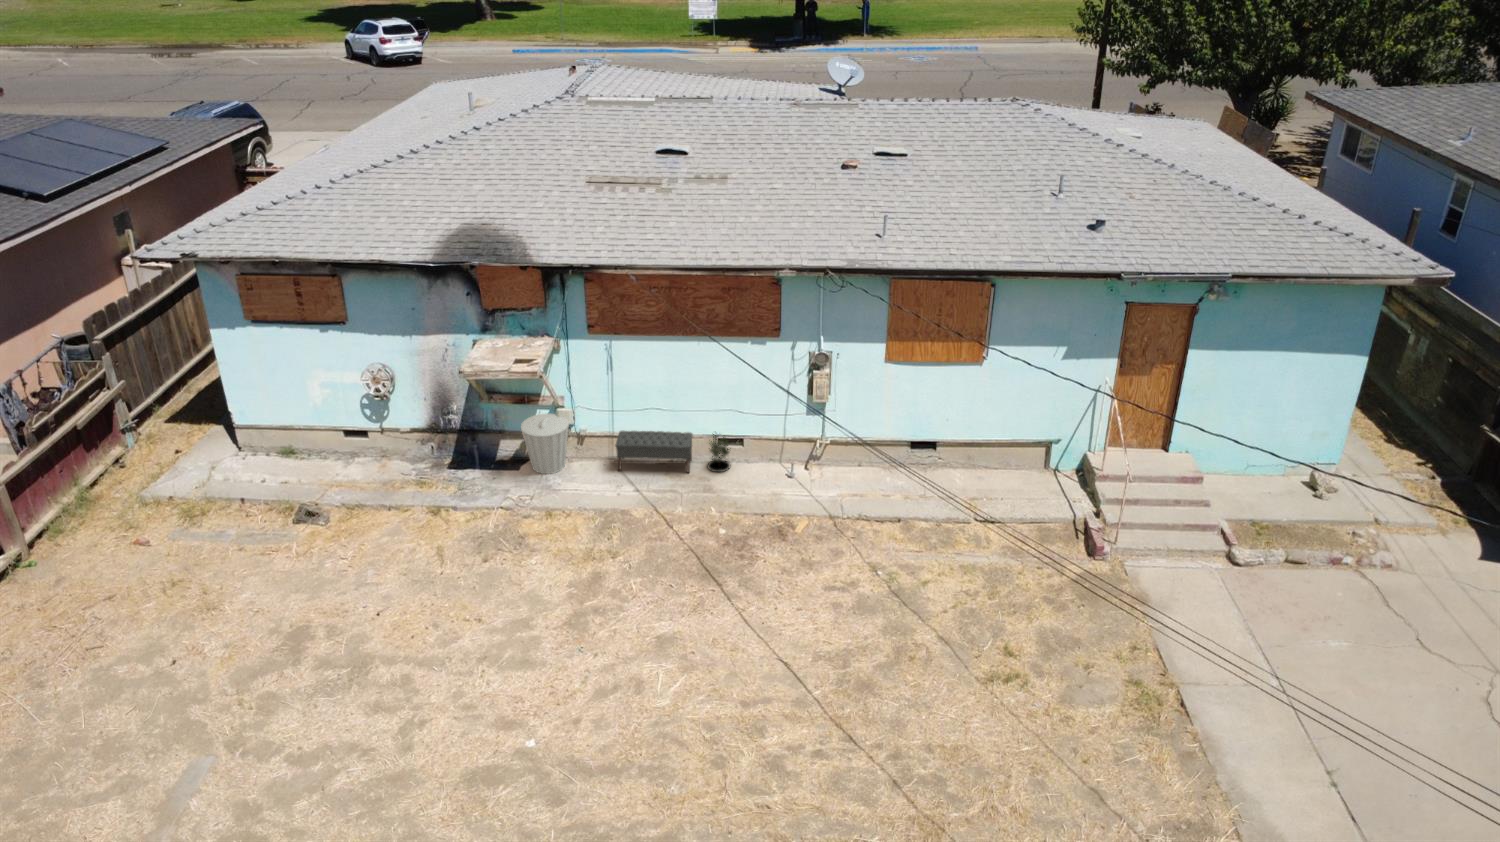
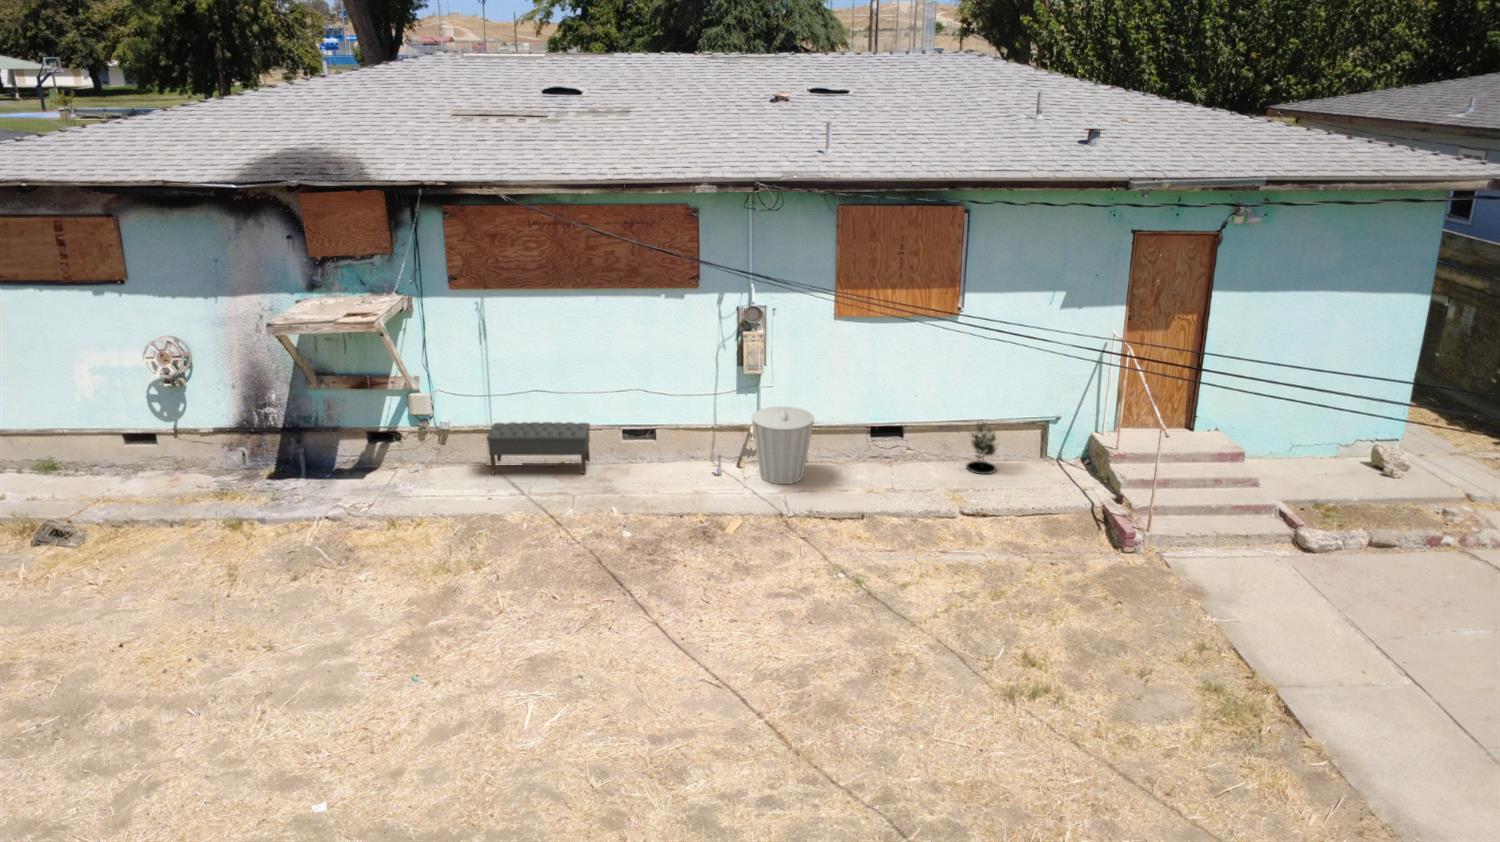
trash can: present [521,413,569,474] -> present [752,407,814,484]
potted tree: present [708,434,731,472] -> present [966,422,996,474]

